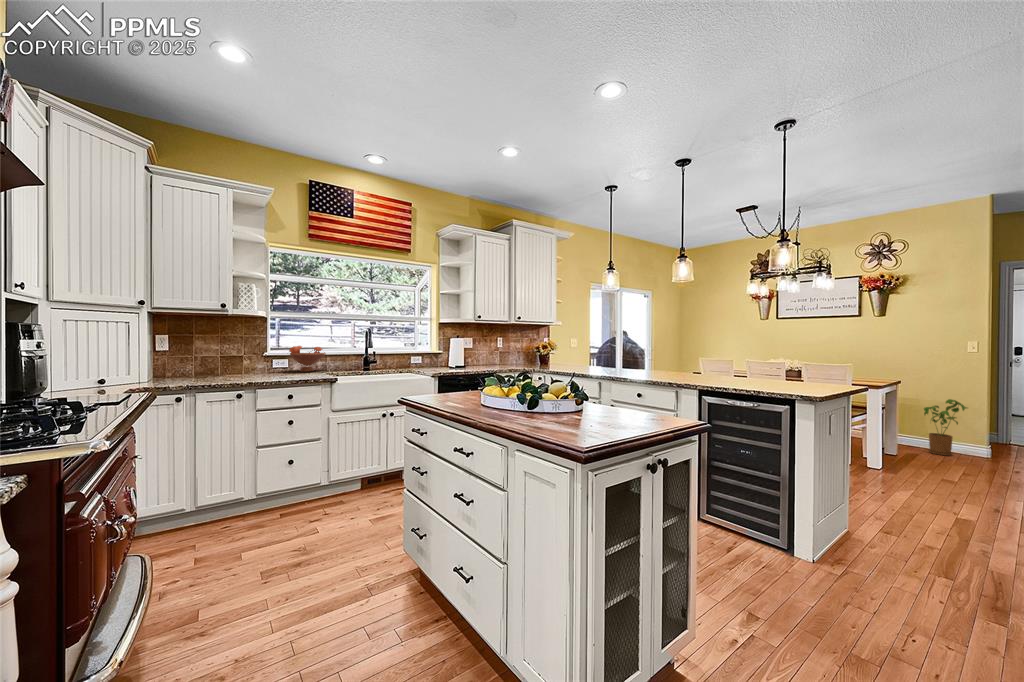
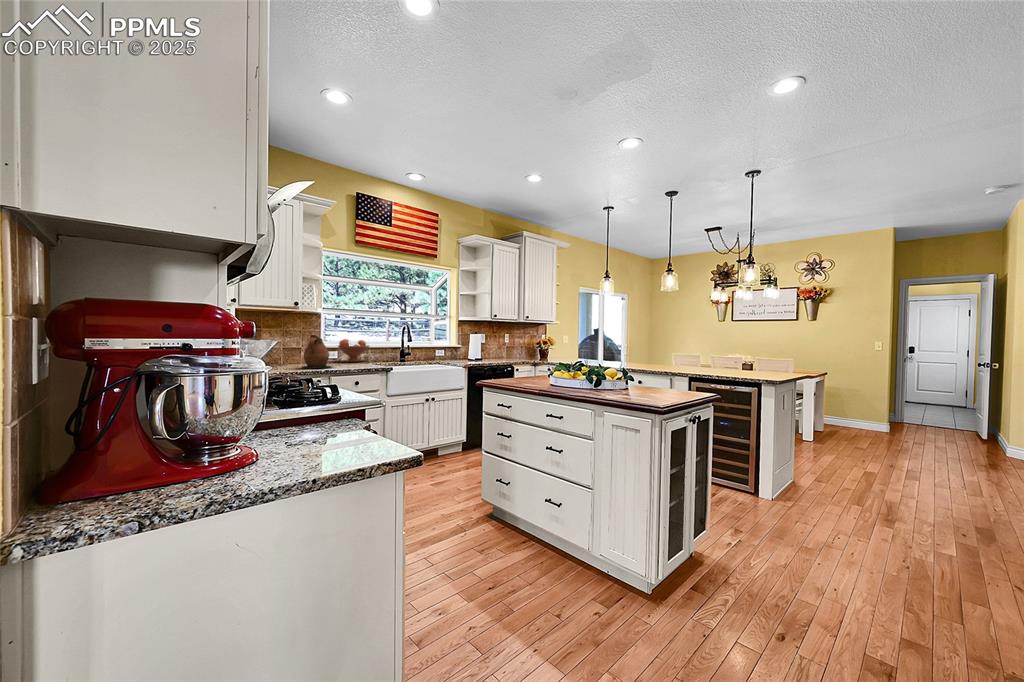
ceramic pitcher: none [229,341,270,380] -> present [303,335,333,368]
house plant: present [924,399,967,456] -> none [843,387,876,431]

